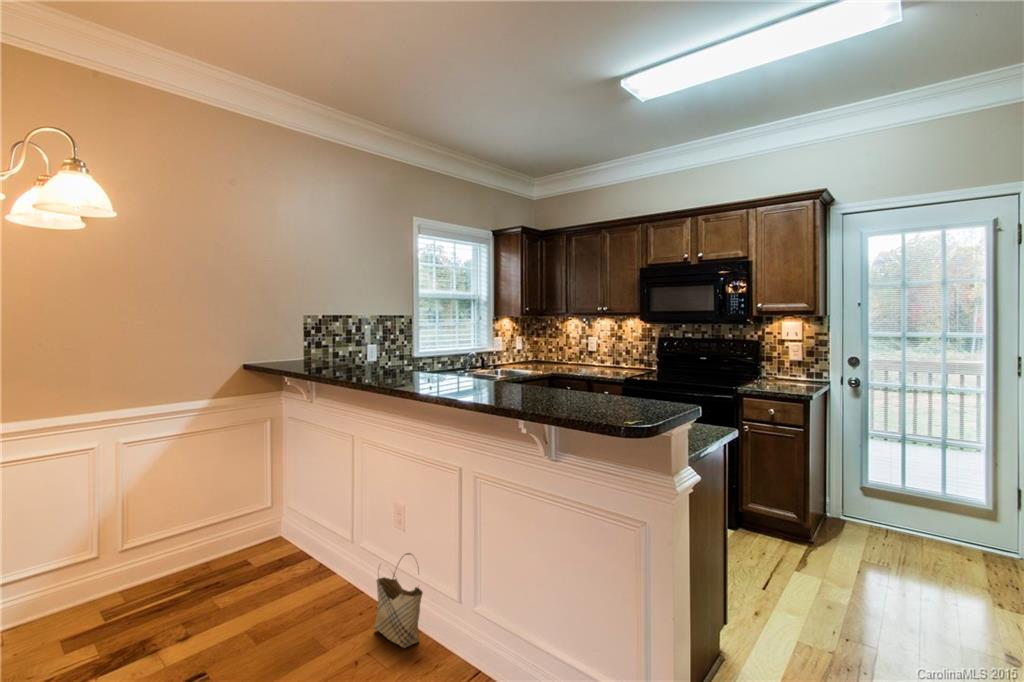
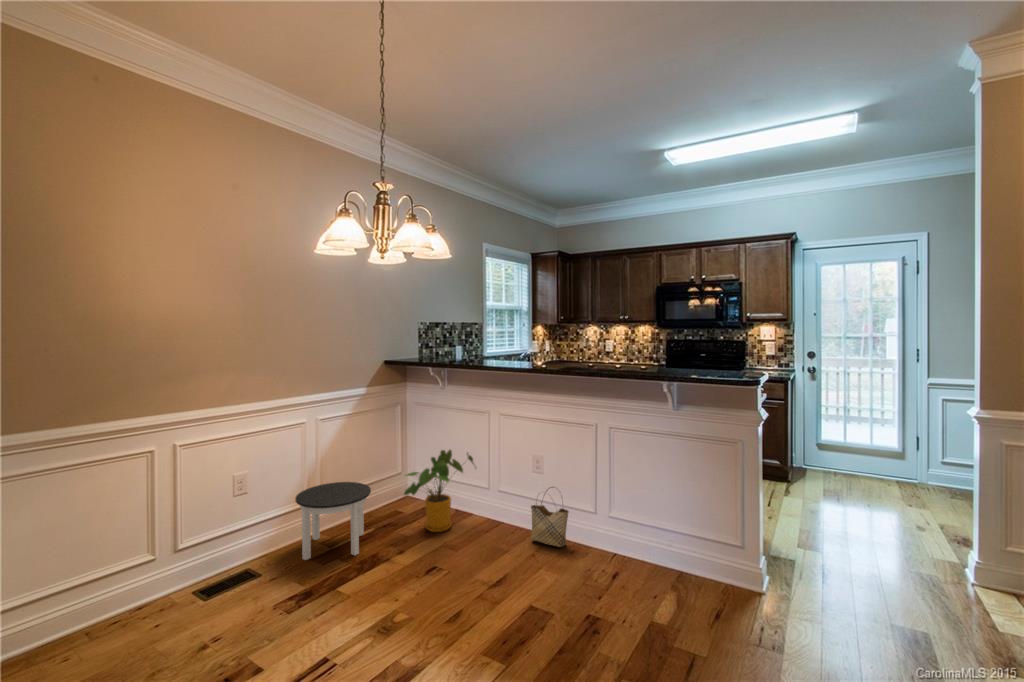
house plant: none [219,486,336,601] -> present [404,450,476,532]
round table: none [51,525,174,639] -> present [295,482,371,560]

